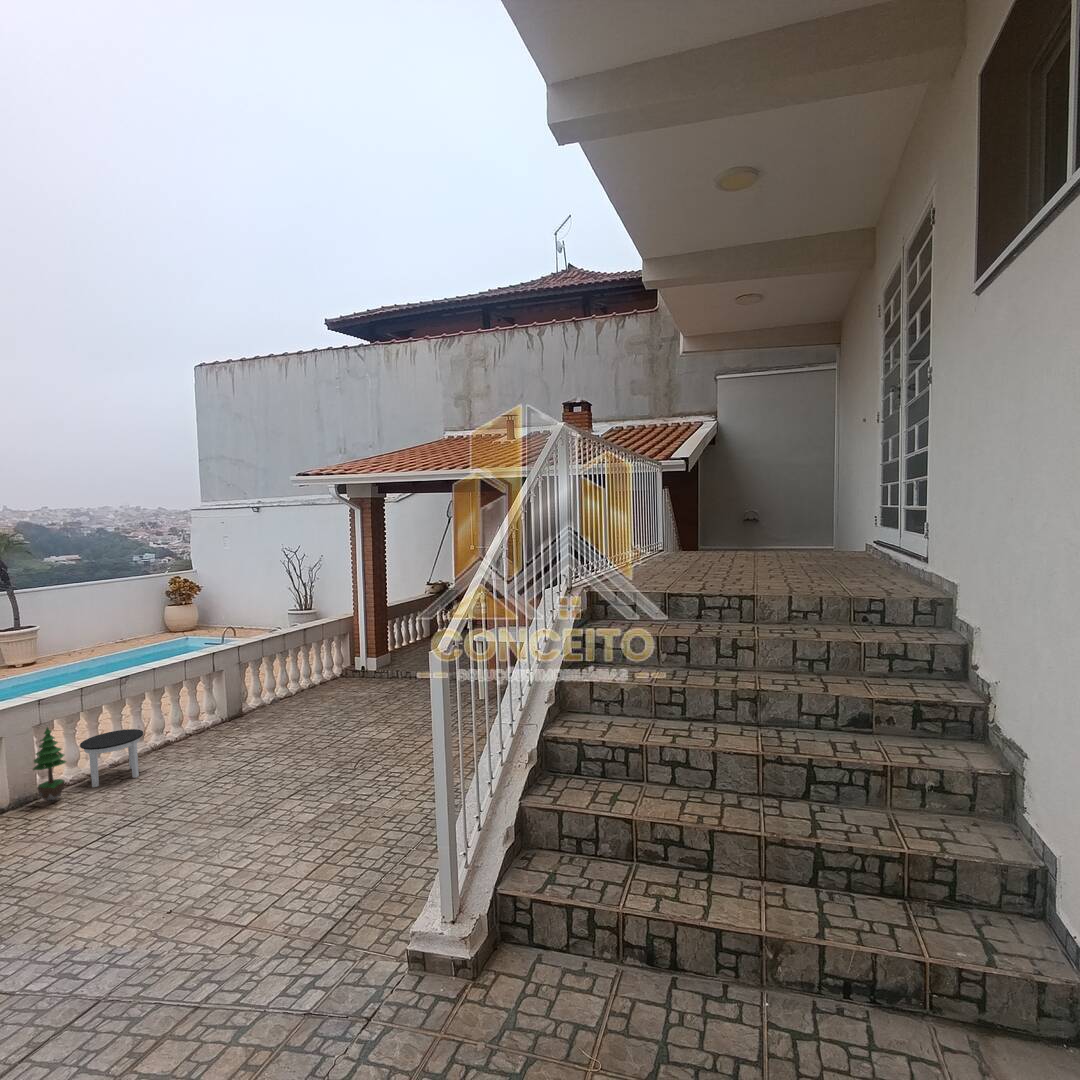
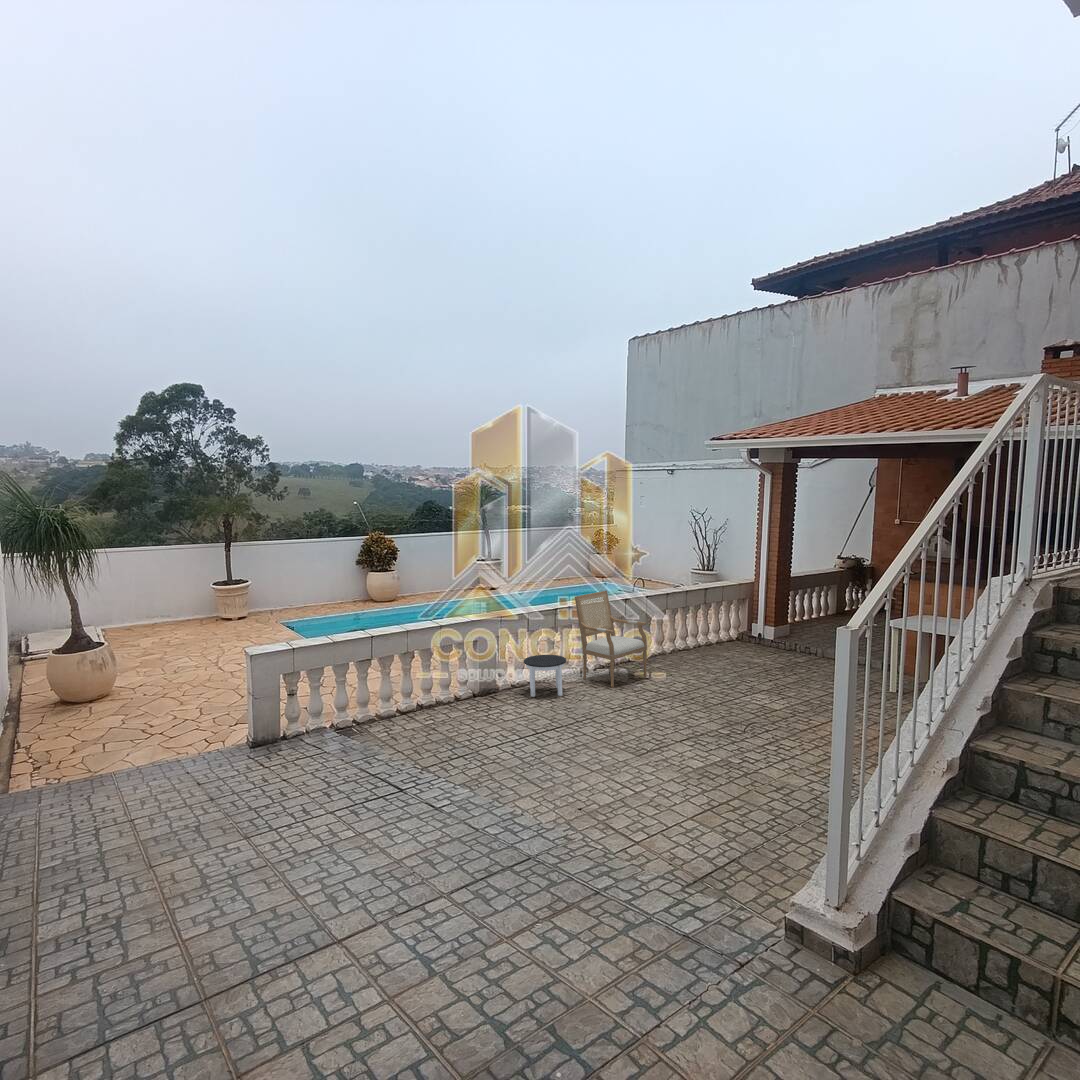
chair: none [152,644,247,754] -> present [575,591,647,688]
potted tree: present [33,727,66,801] -> none [494,642,515,700]

